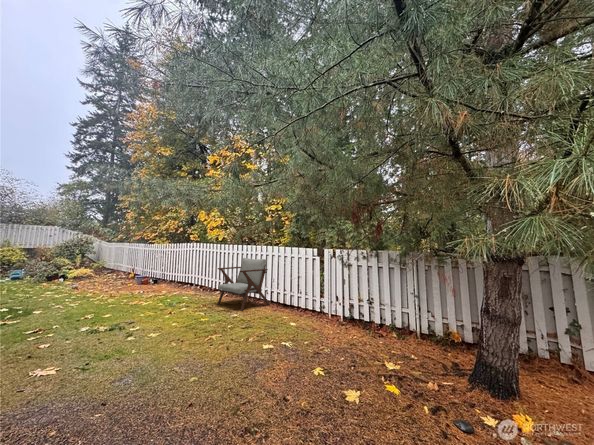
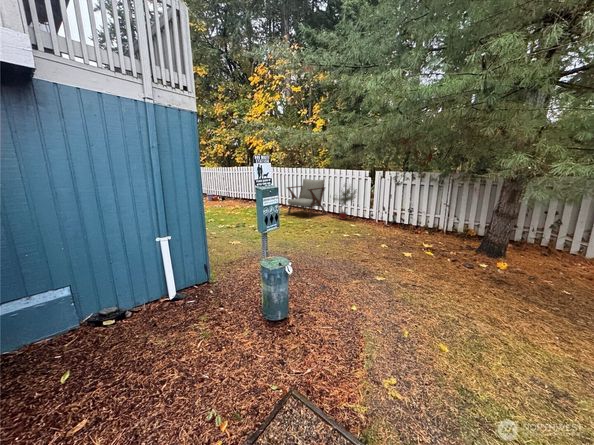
potted tree: none [274,264,304,313] -> present [334,185,357,220]

